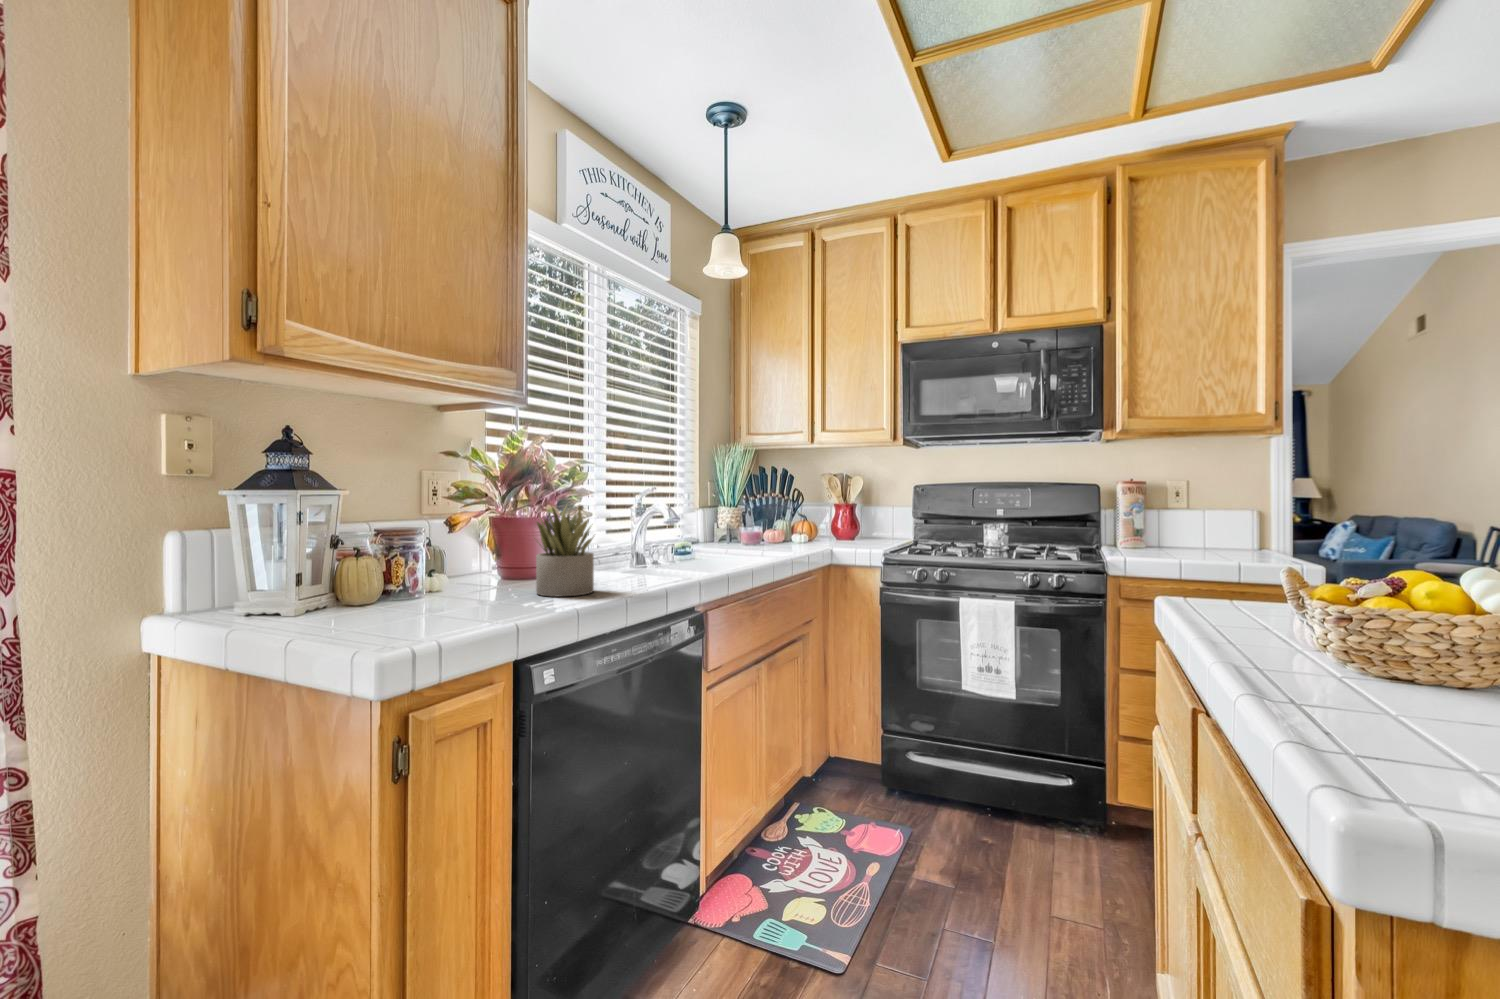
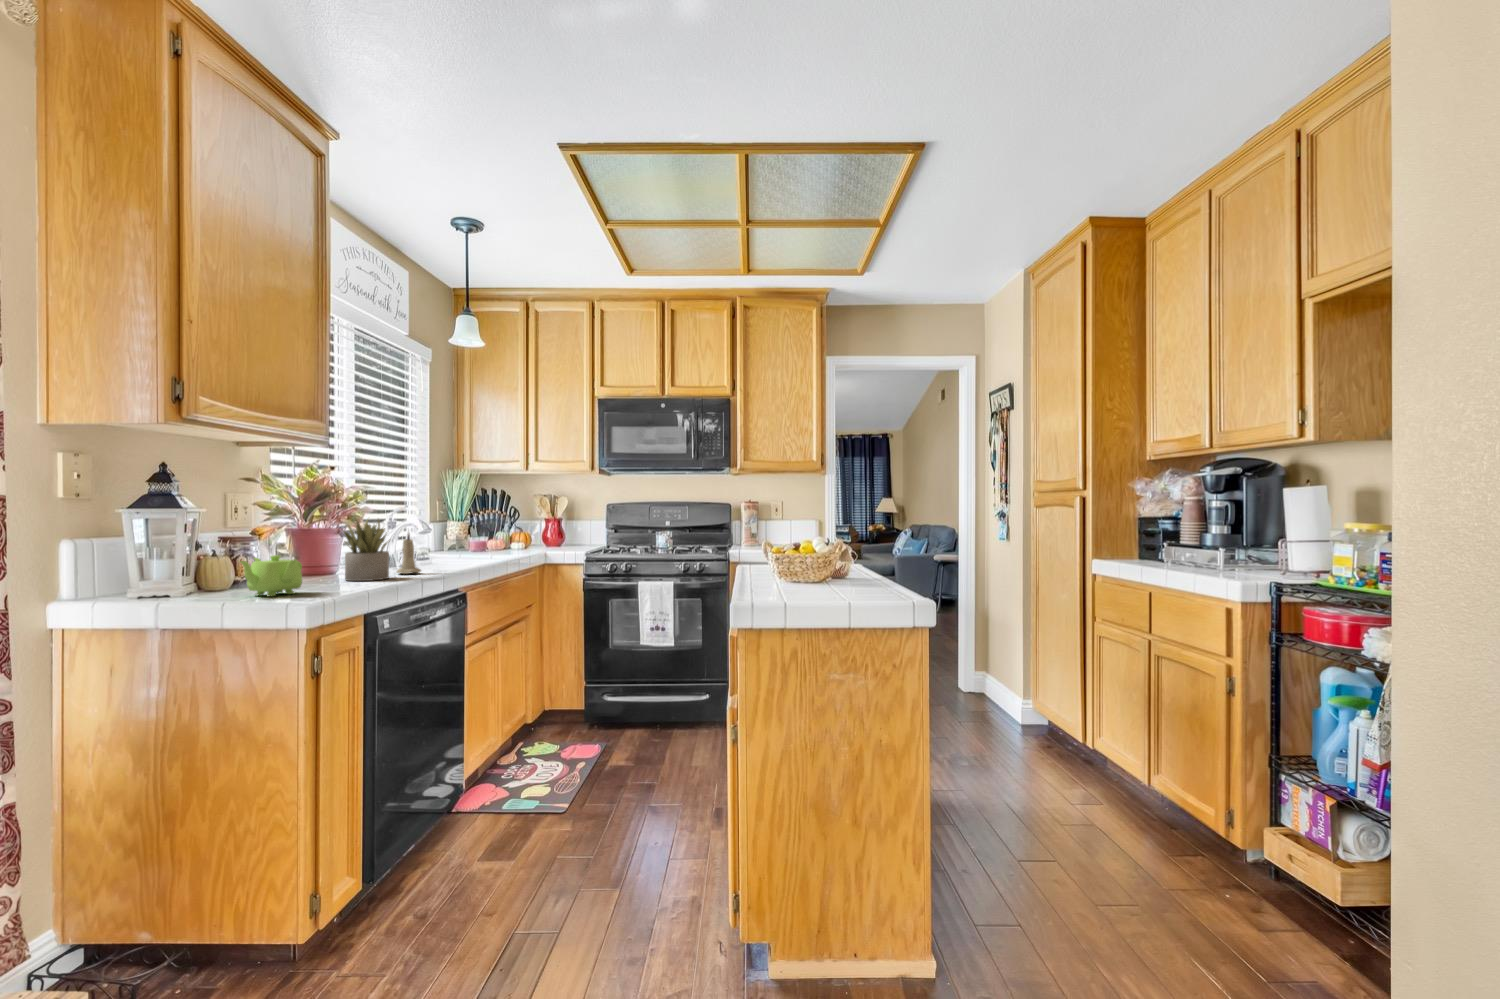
candle: none [613,523,645,585] -> present [397,533,421,574]
teapot: none [345,562,446,625] -> present [240,555,302,596]

